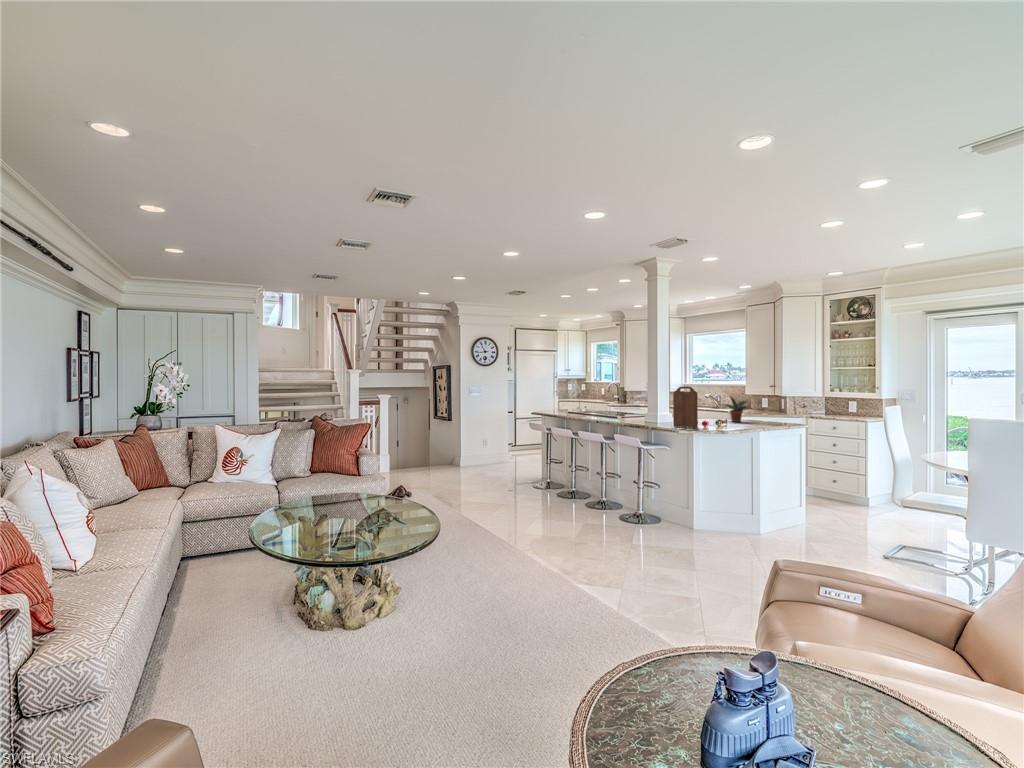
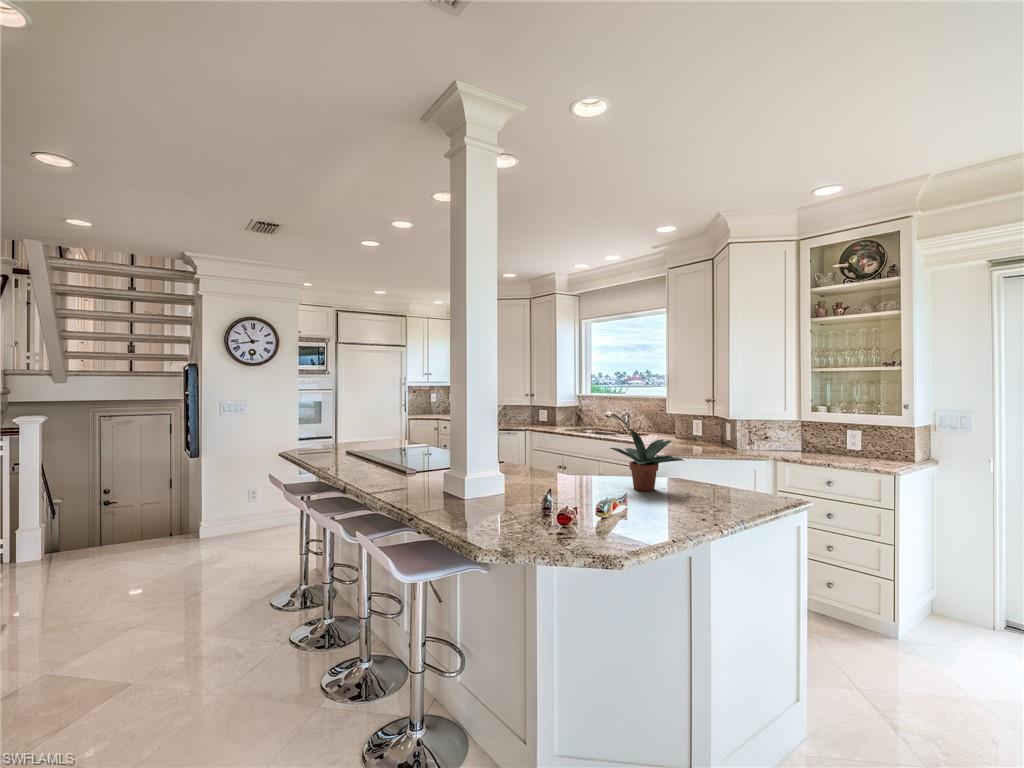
cutting board: present [673,387,698,427] -> none [464,413,527,535]

